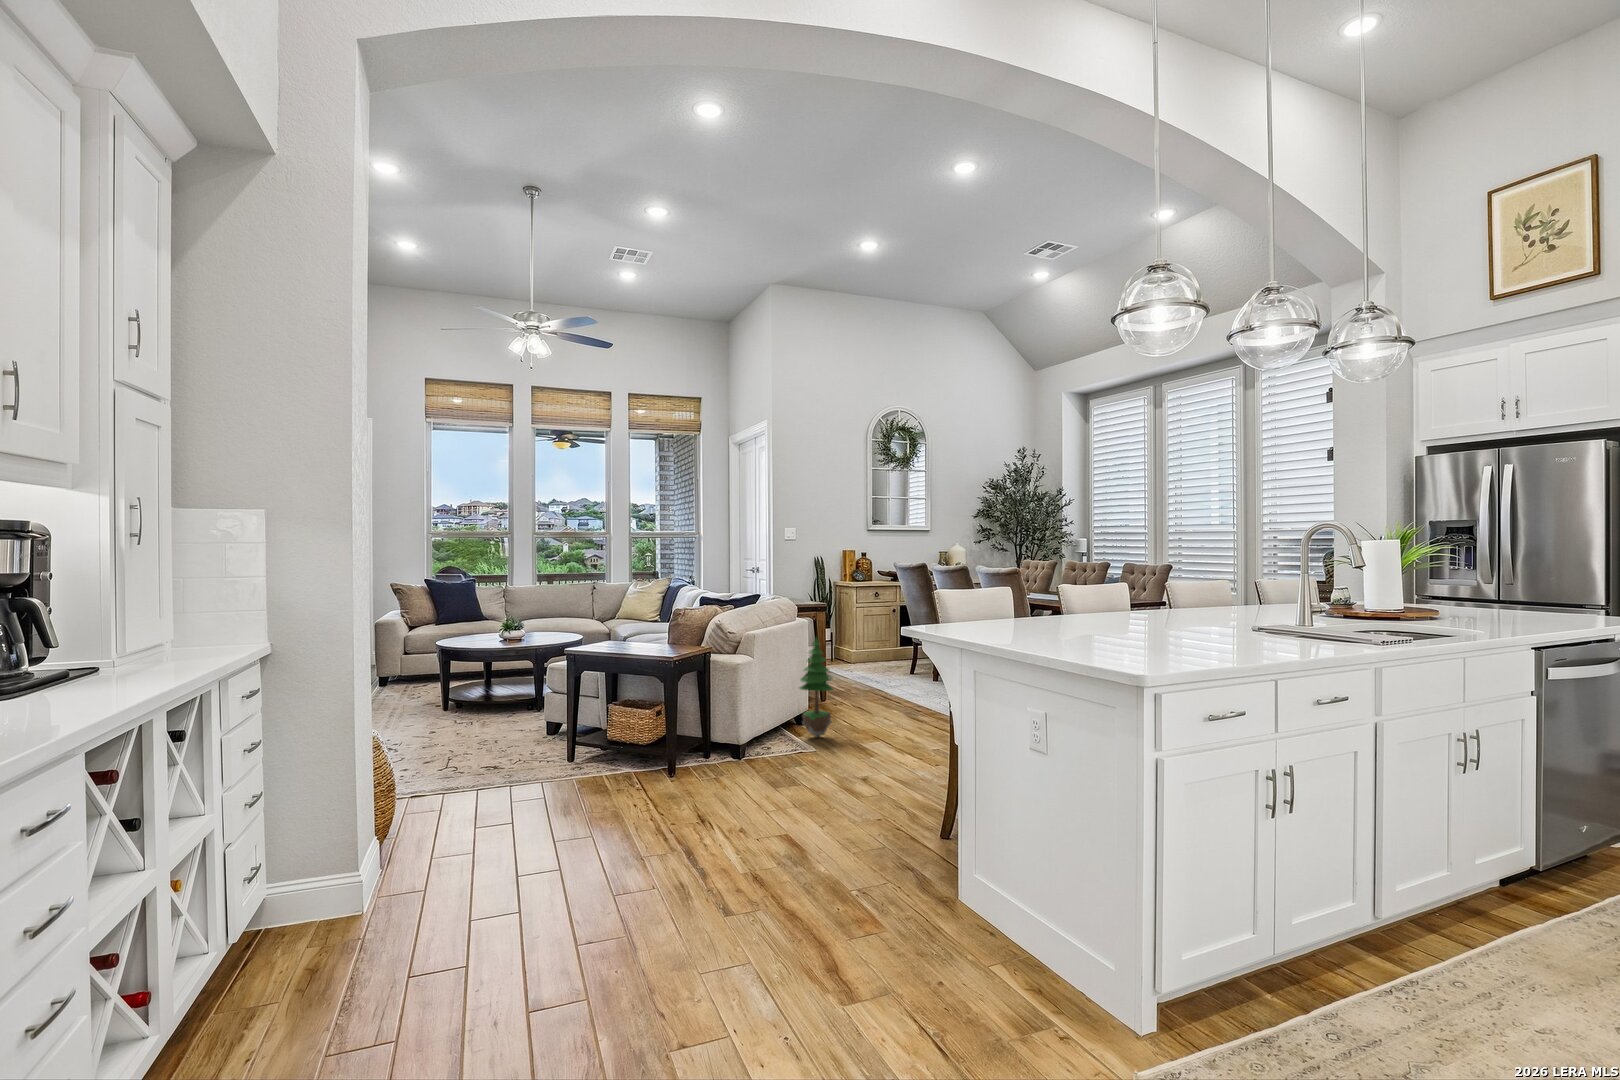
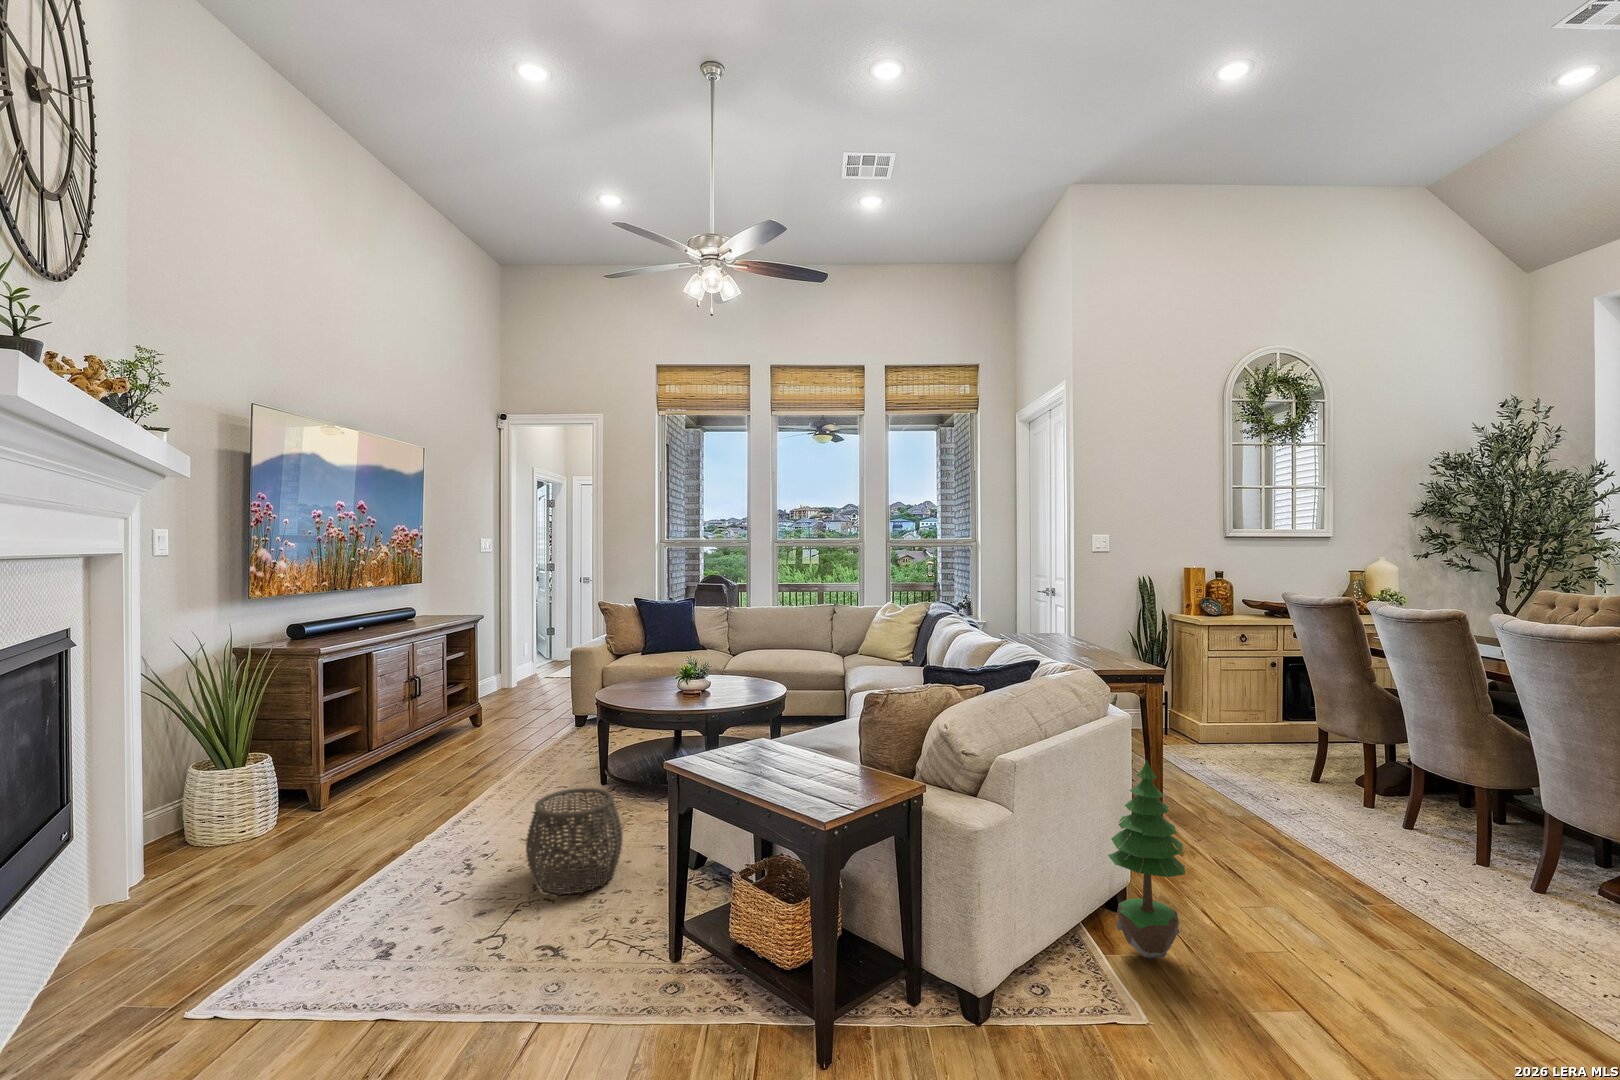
woven basket: none [431,693,499,757] -> present [526,788,623,895]

